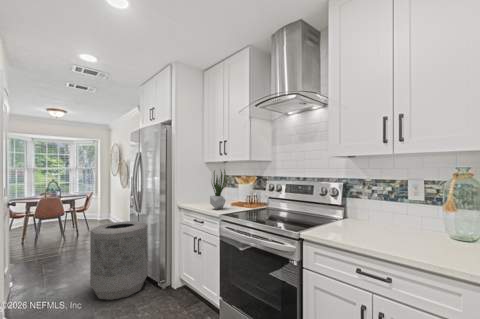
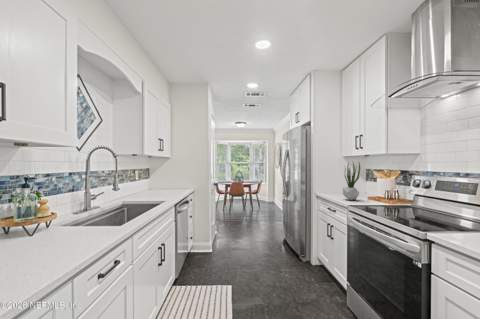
trash can: present [90,221,148,300] -> none [252,202,292,261]

